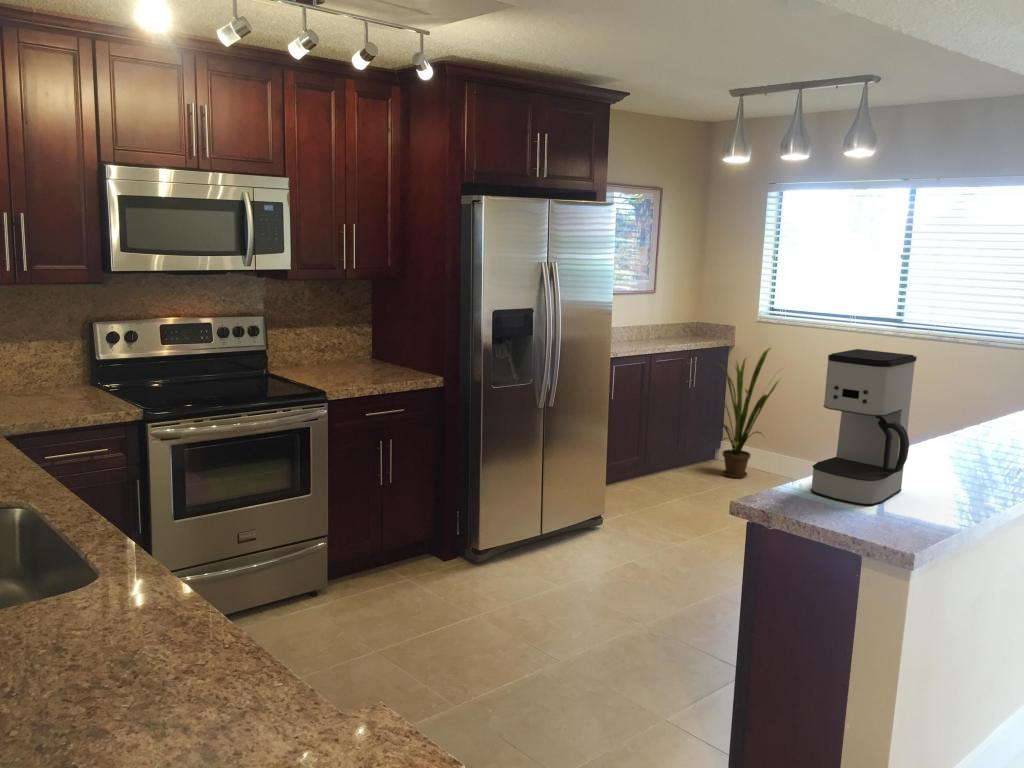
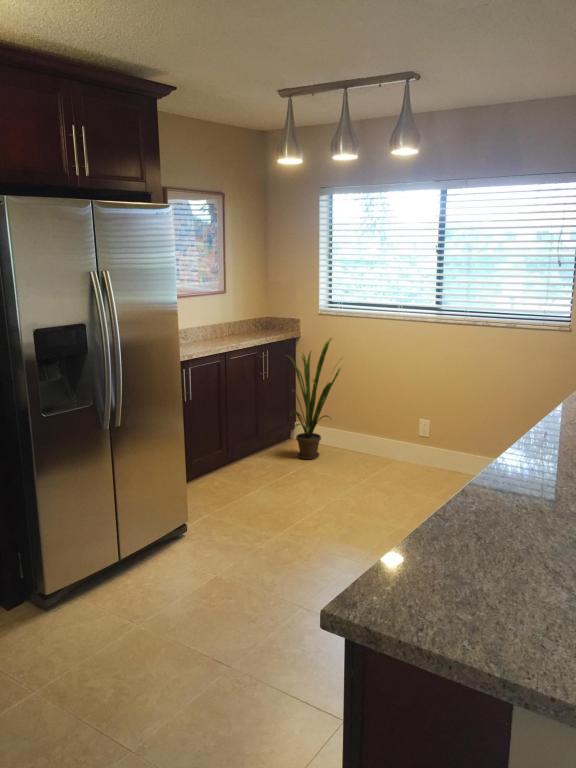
coffee maker: present [811,349,917,506] -> none [417,388,543,616]

